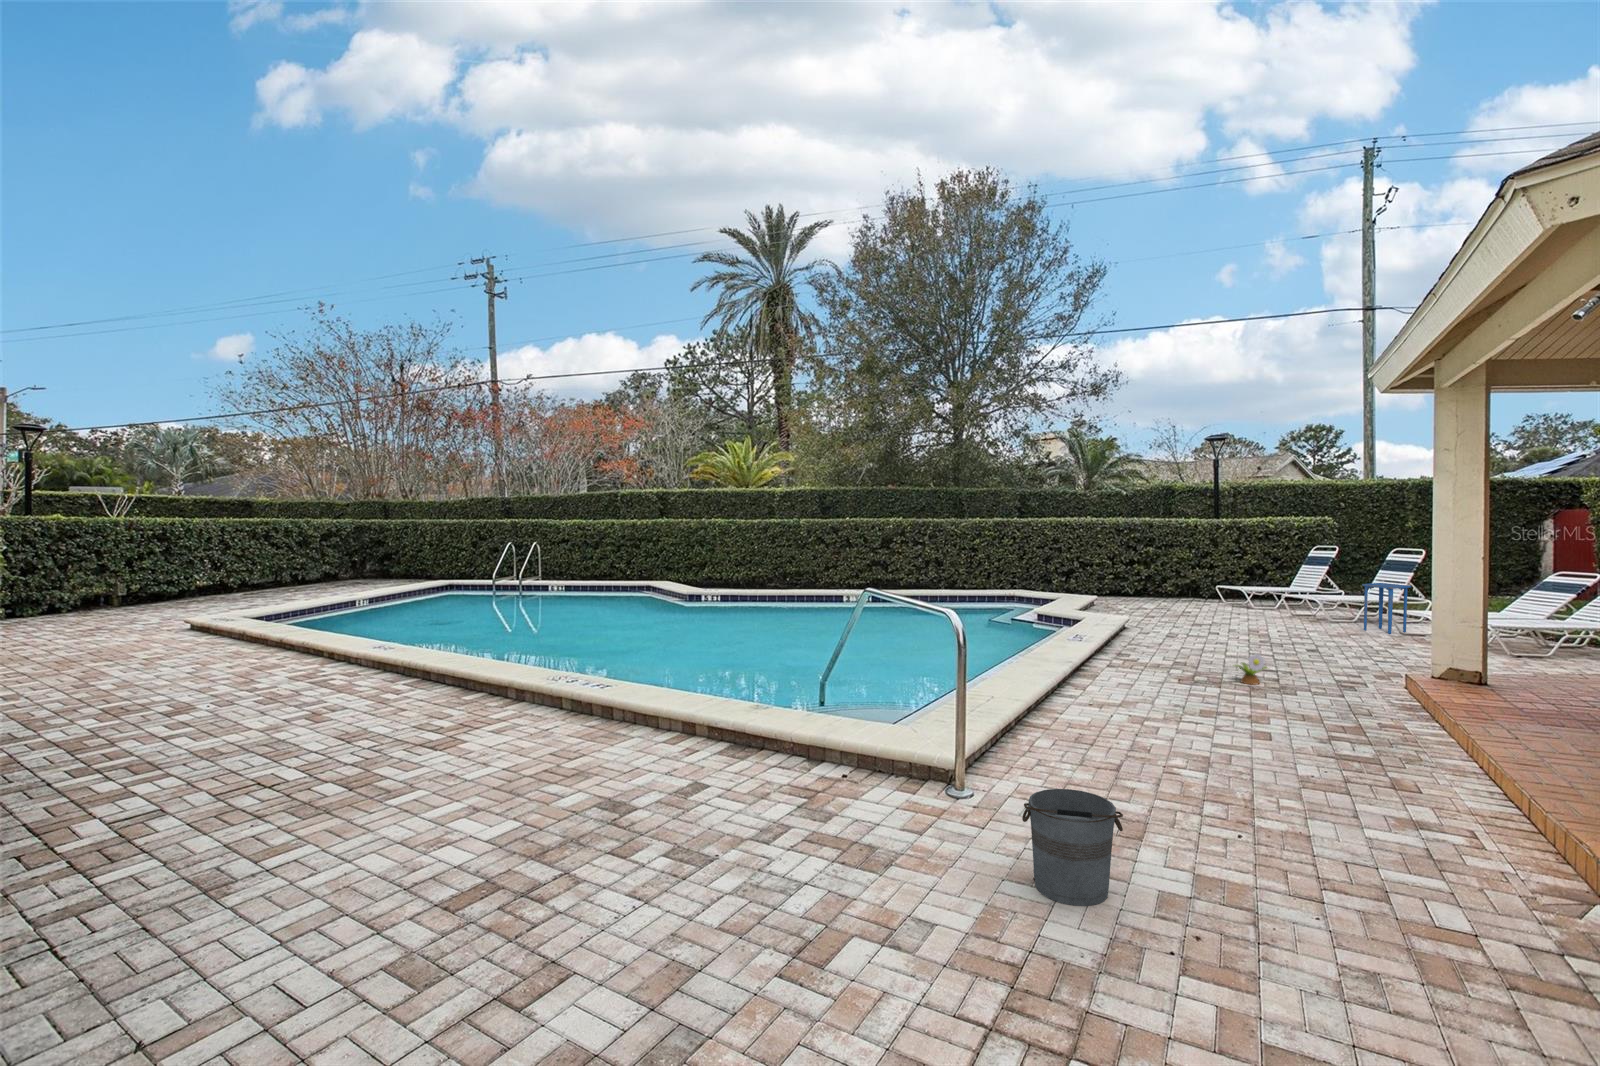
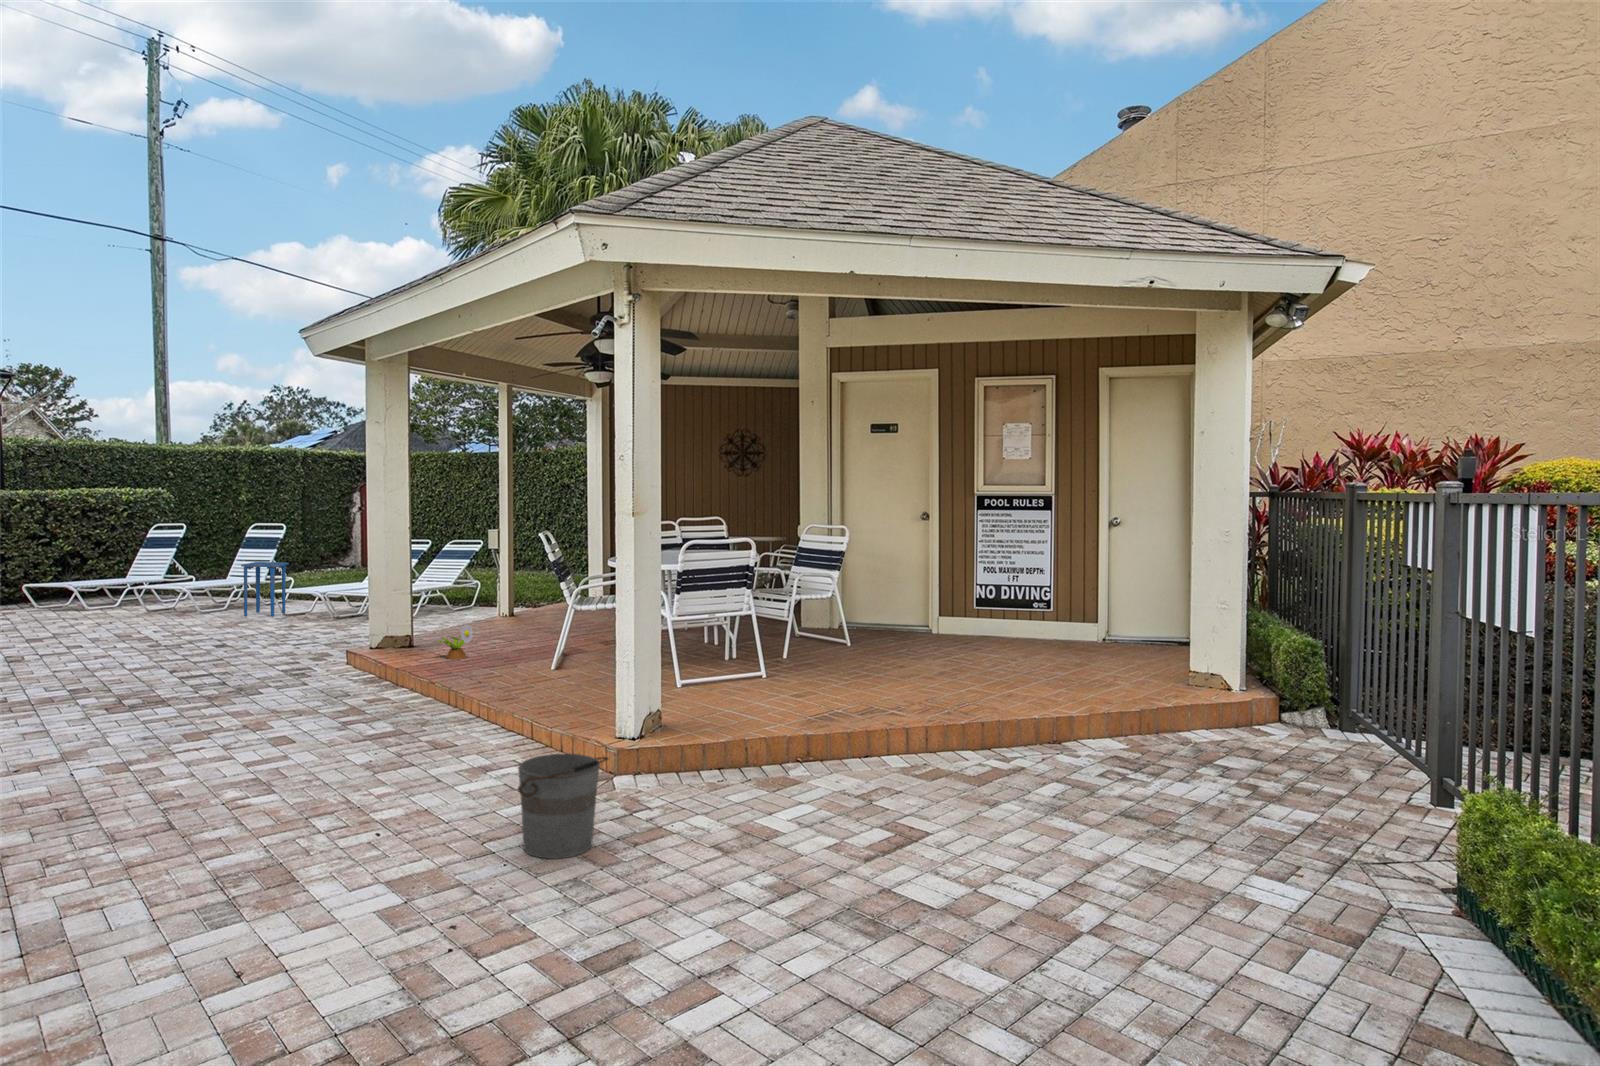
decorative plant: present [1235,654,1267,685] -> present [438,624,473,659]
bucket: present [1022,789,1123,906] -> present [518,754,608,859]

